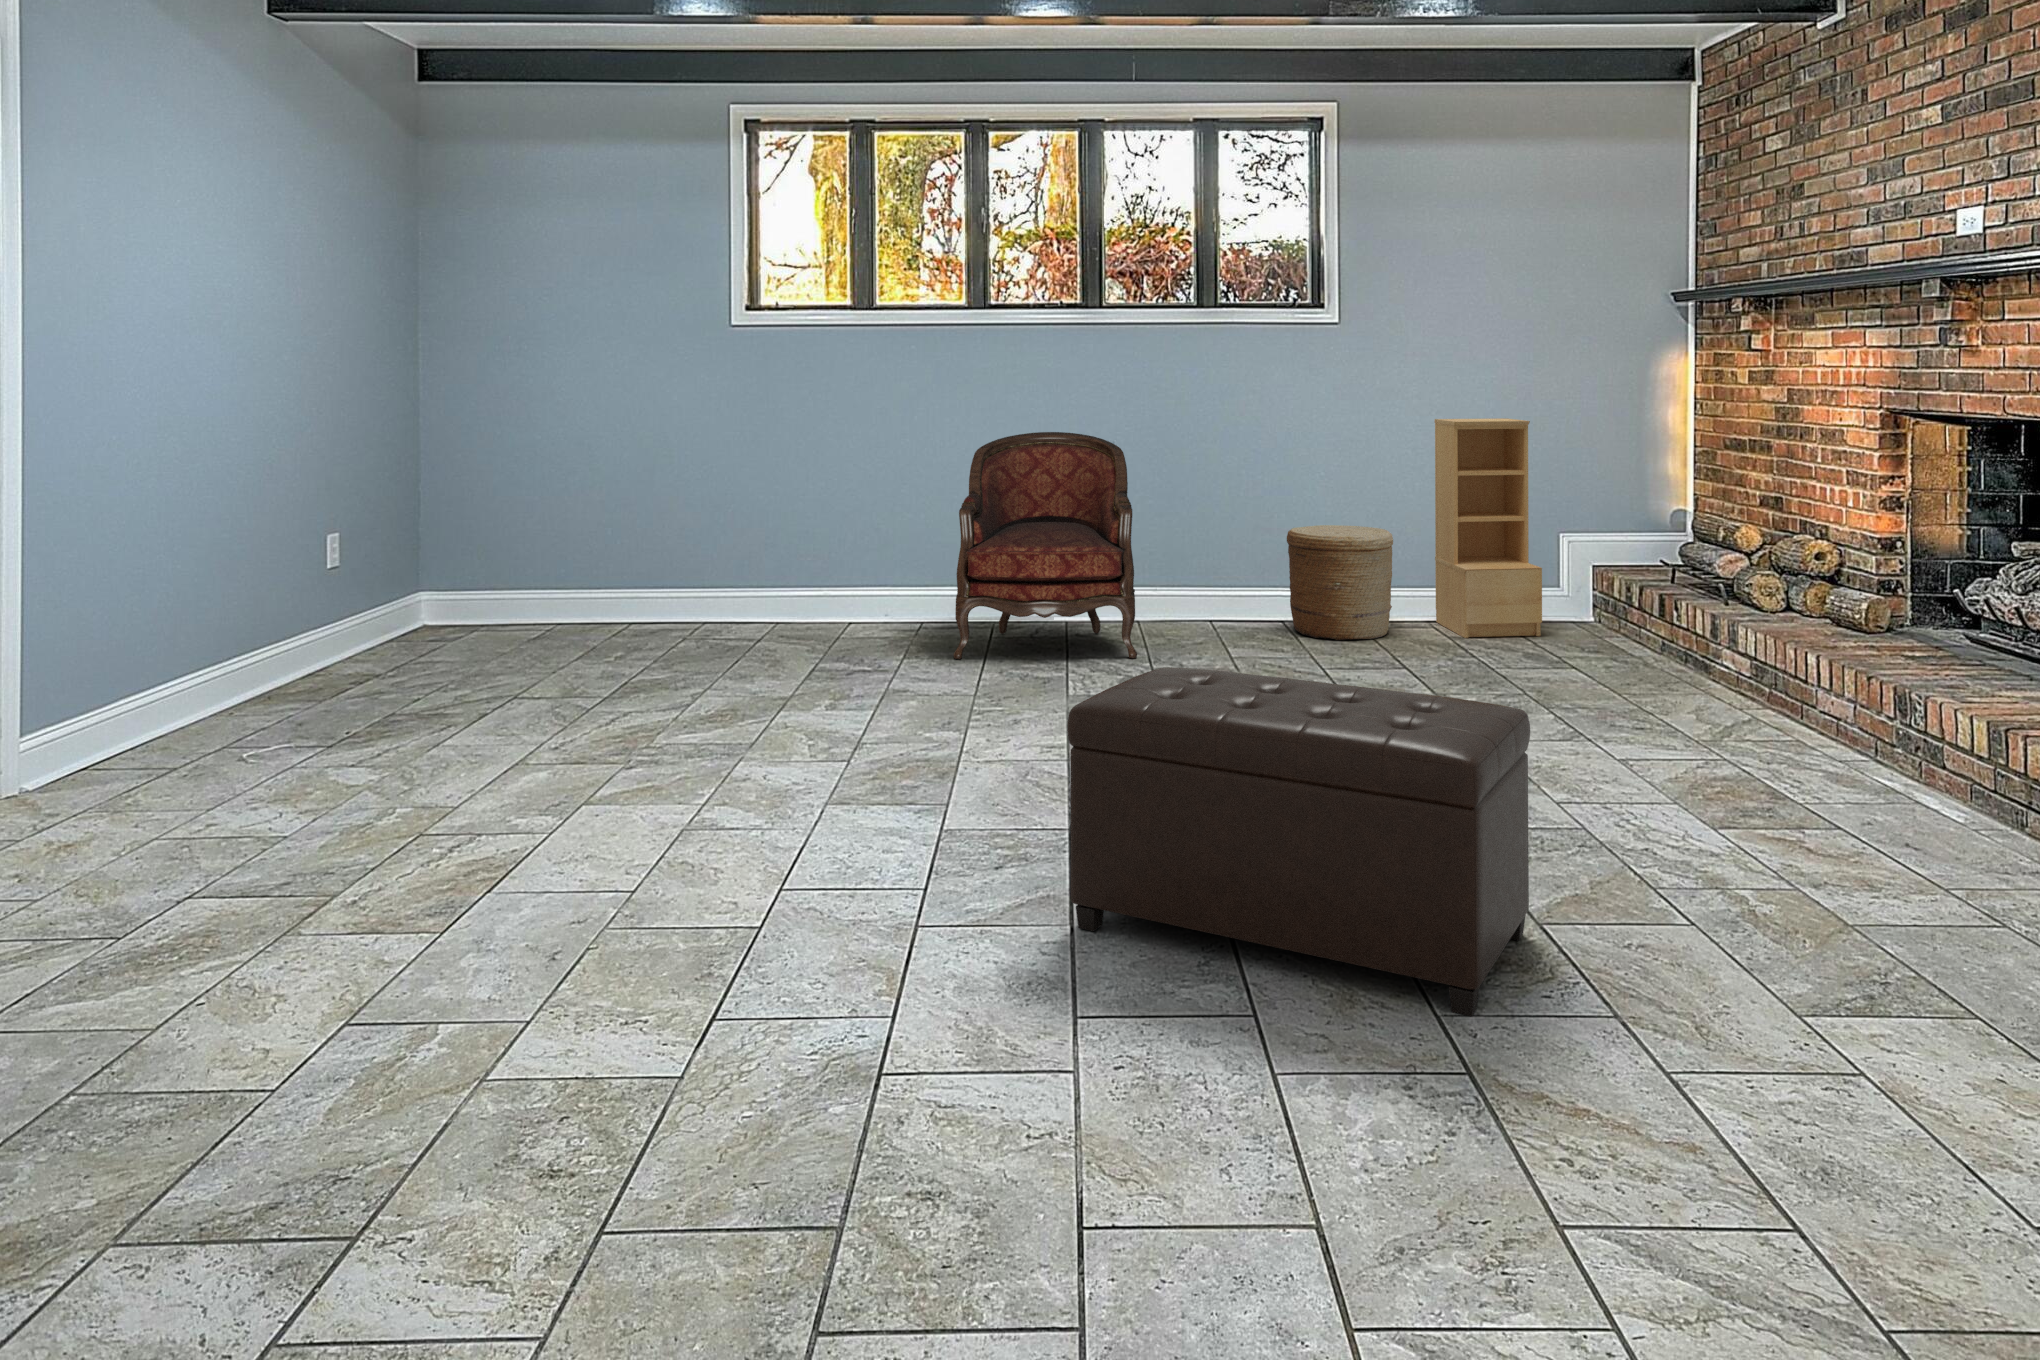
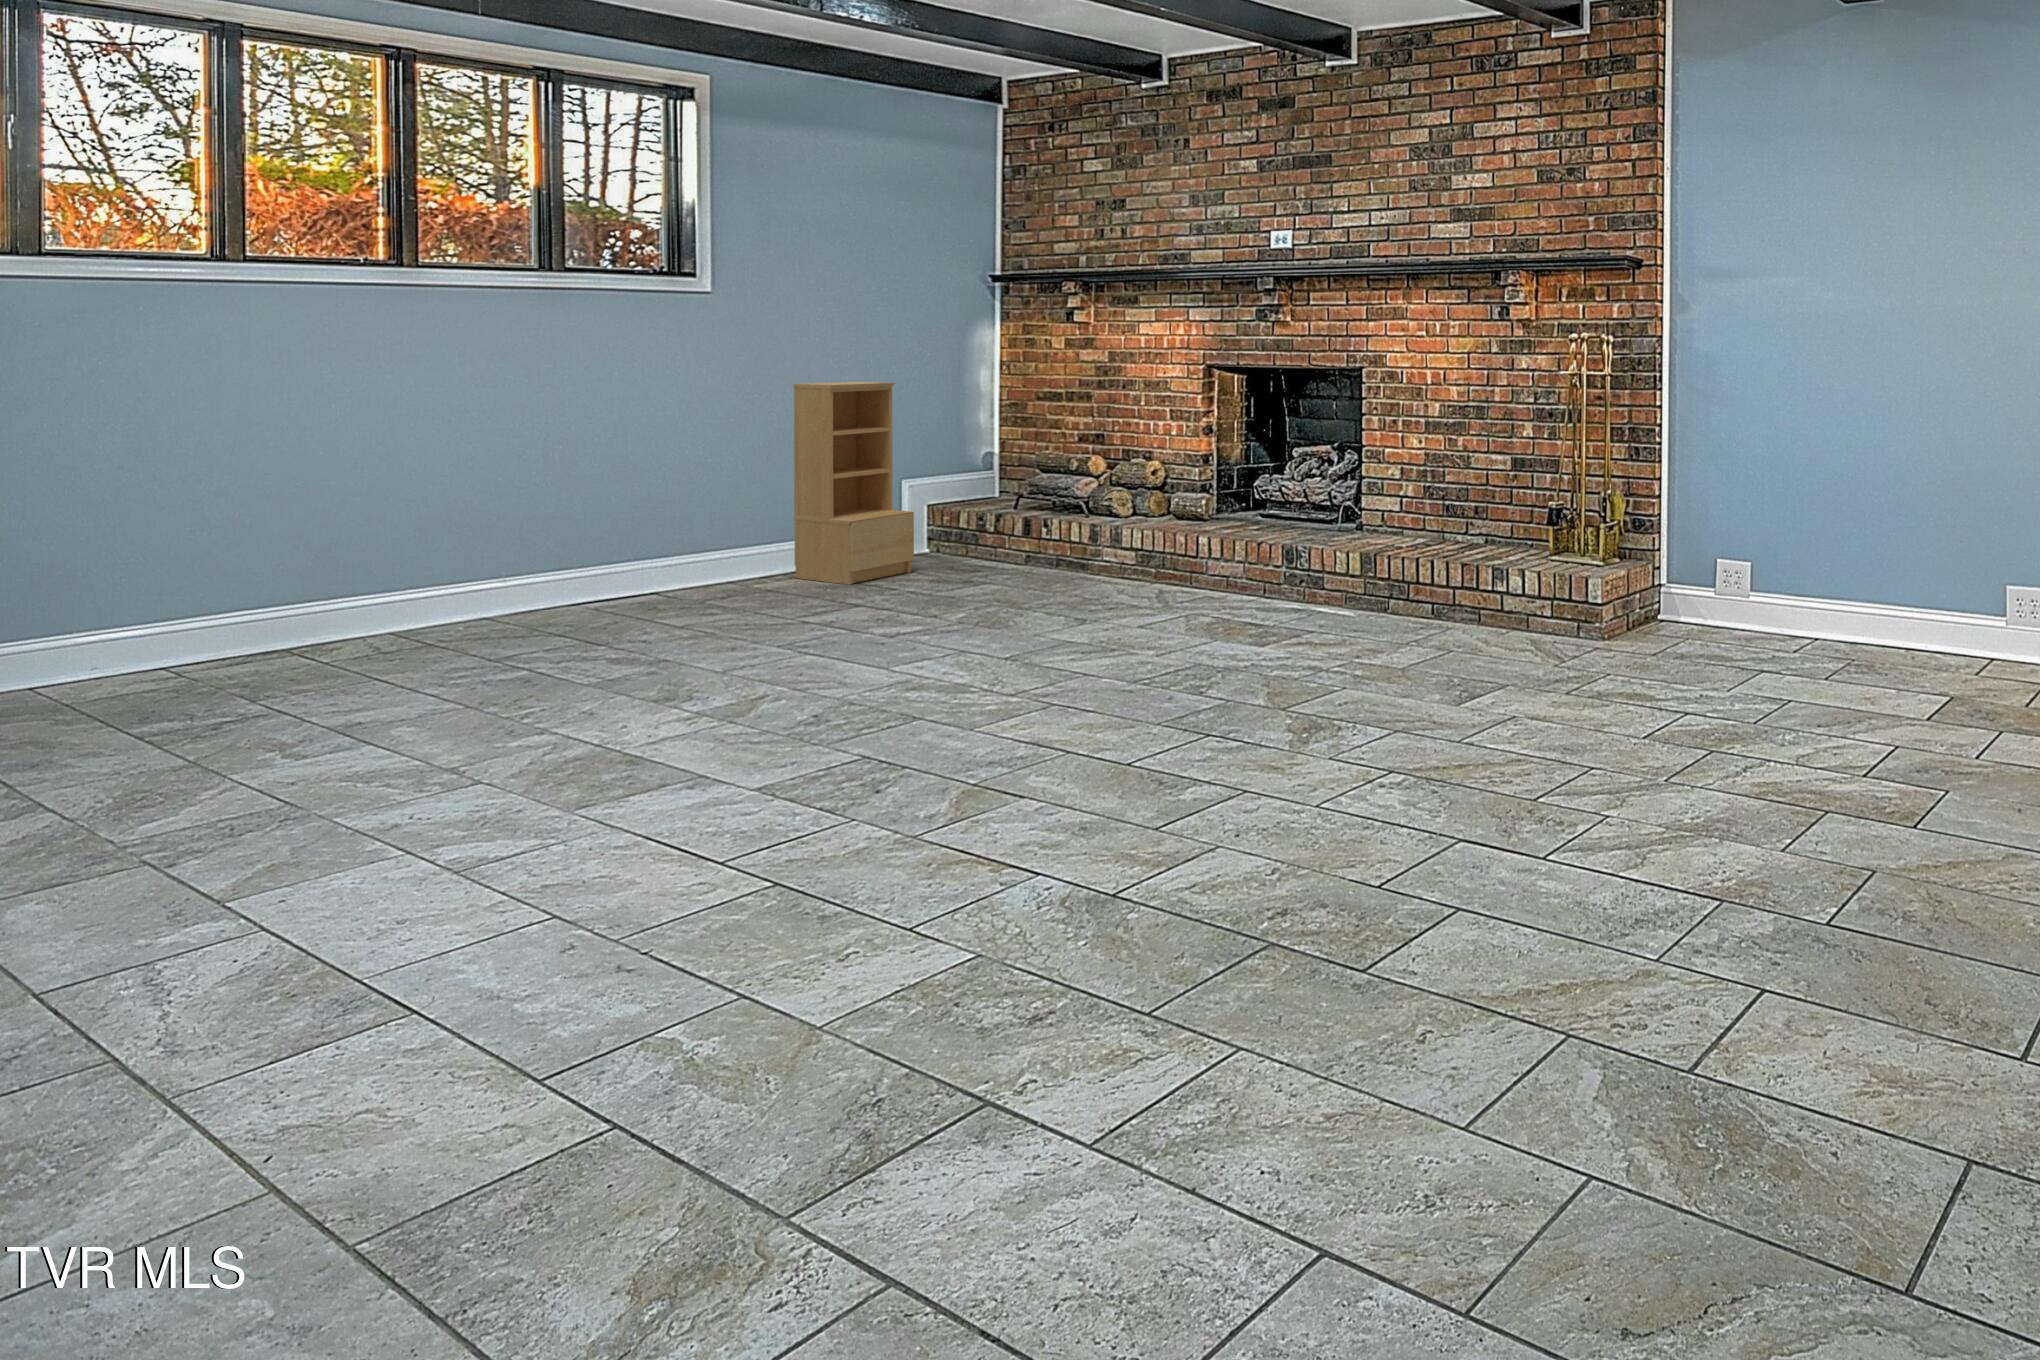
armchair: present [954,432,1137,659] -> none [176,414,524,727]
woven basket: present [1287,525,1393,640] -> none [649,493,778,612]
ottoman: present [1067,667,1530,1017] -> none [963,577,1349,854]

